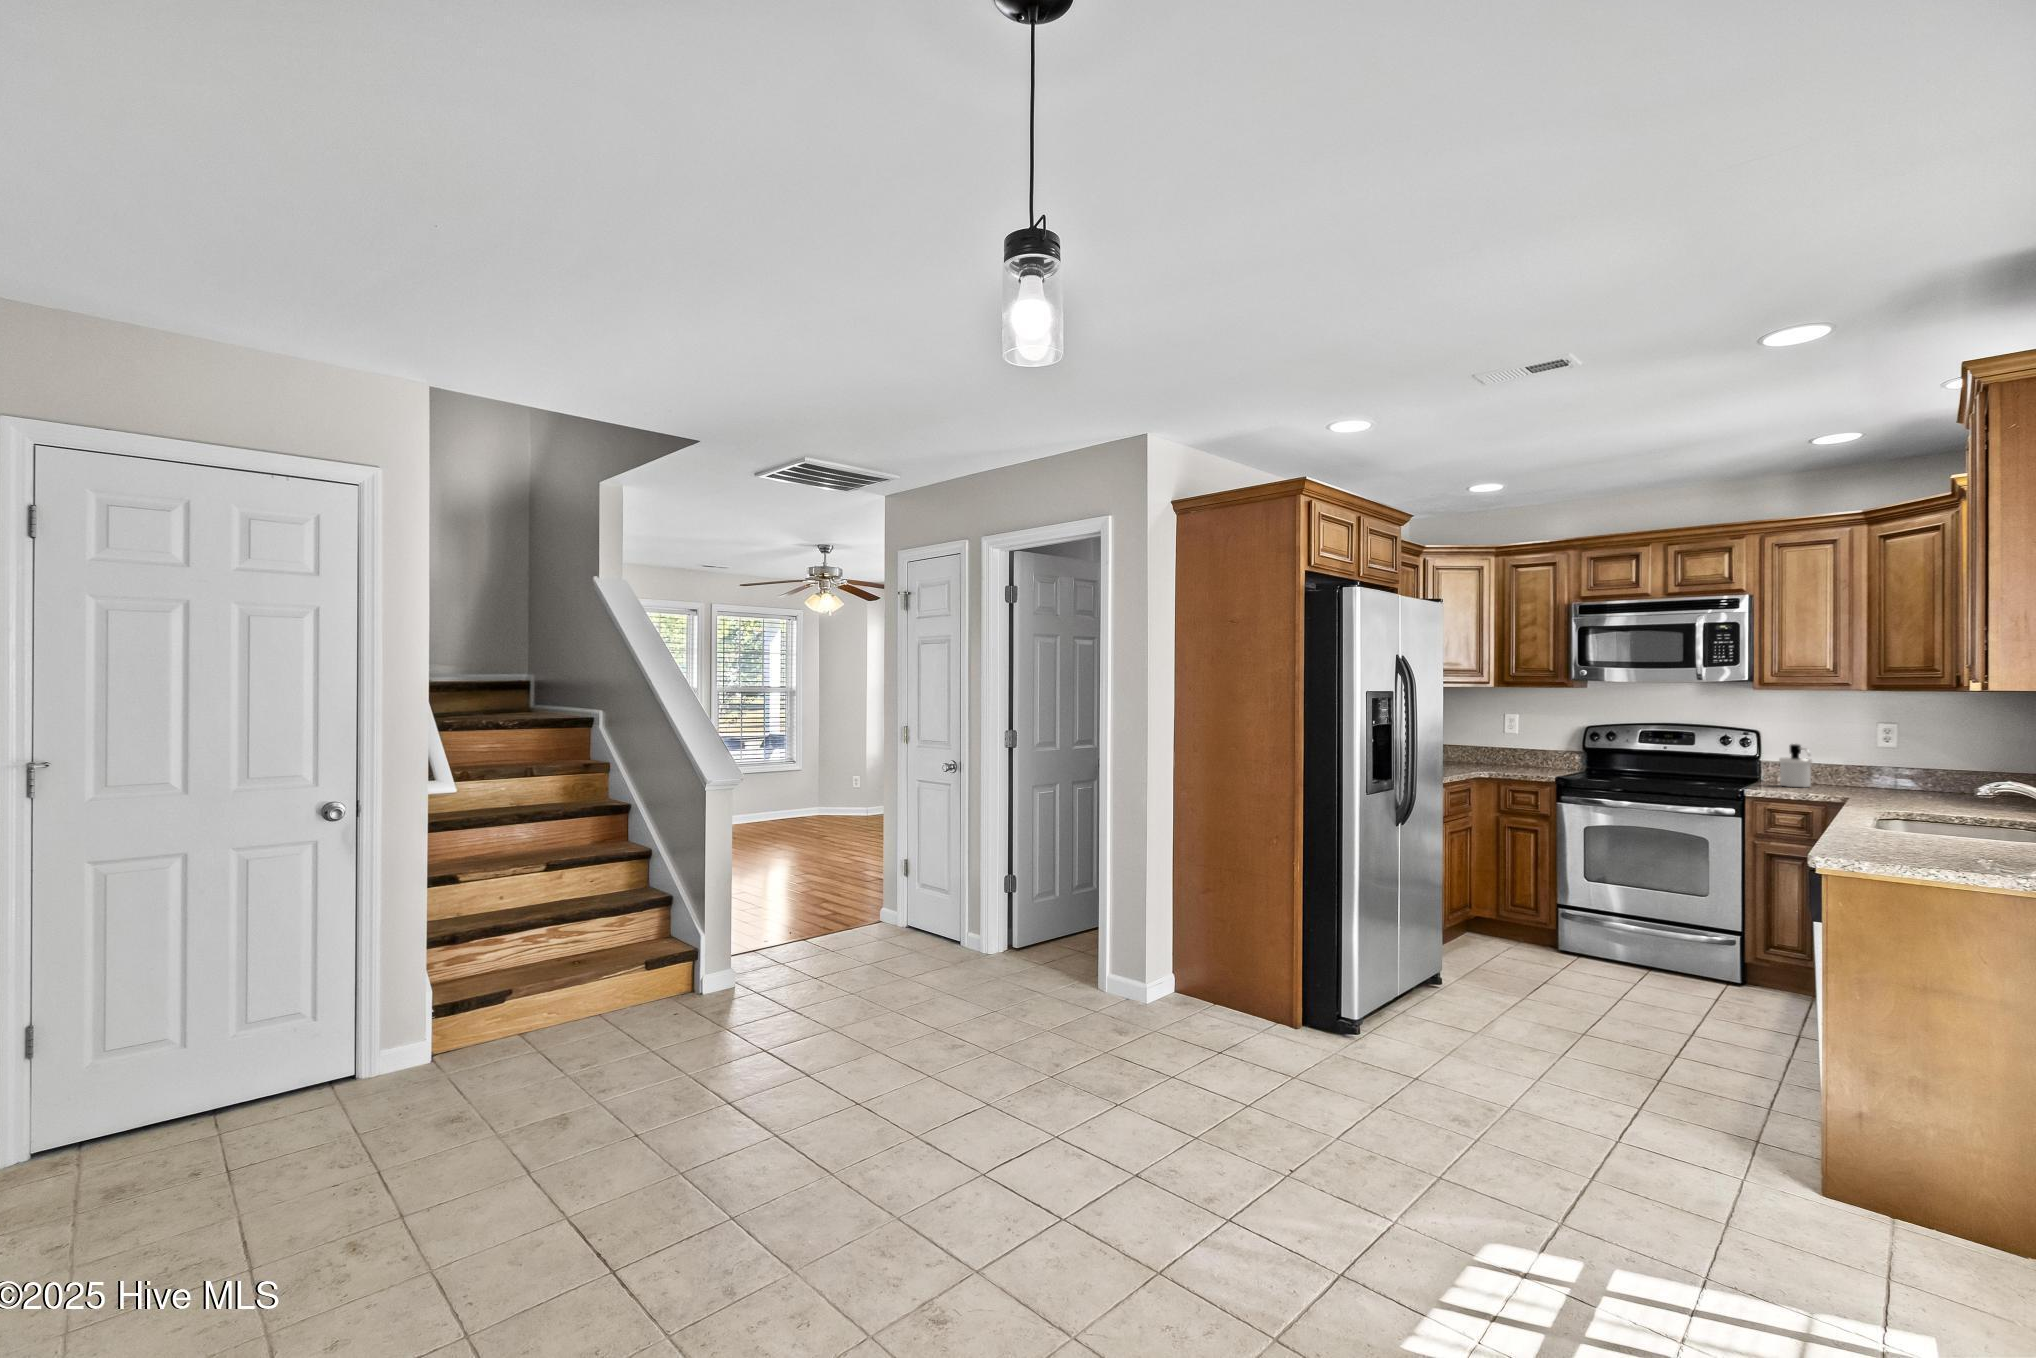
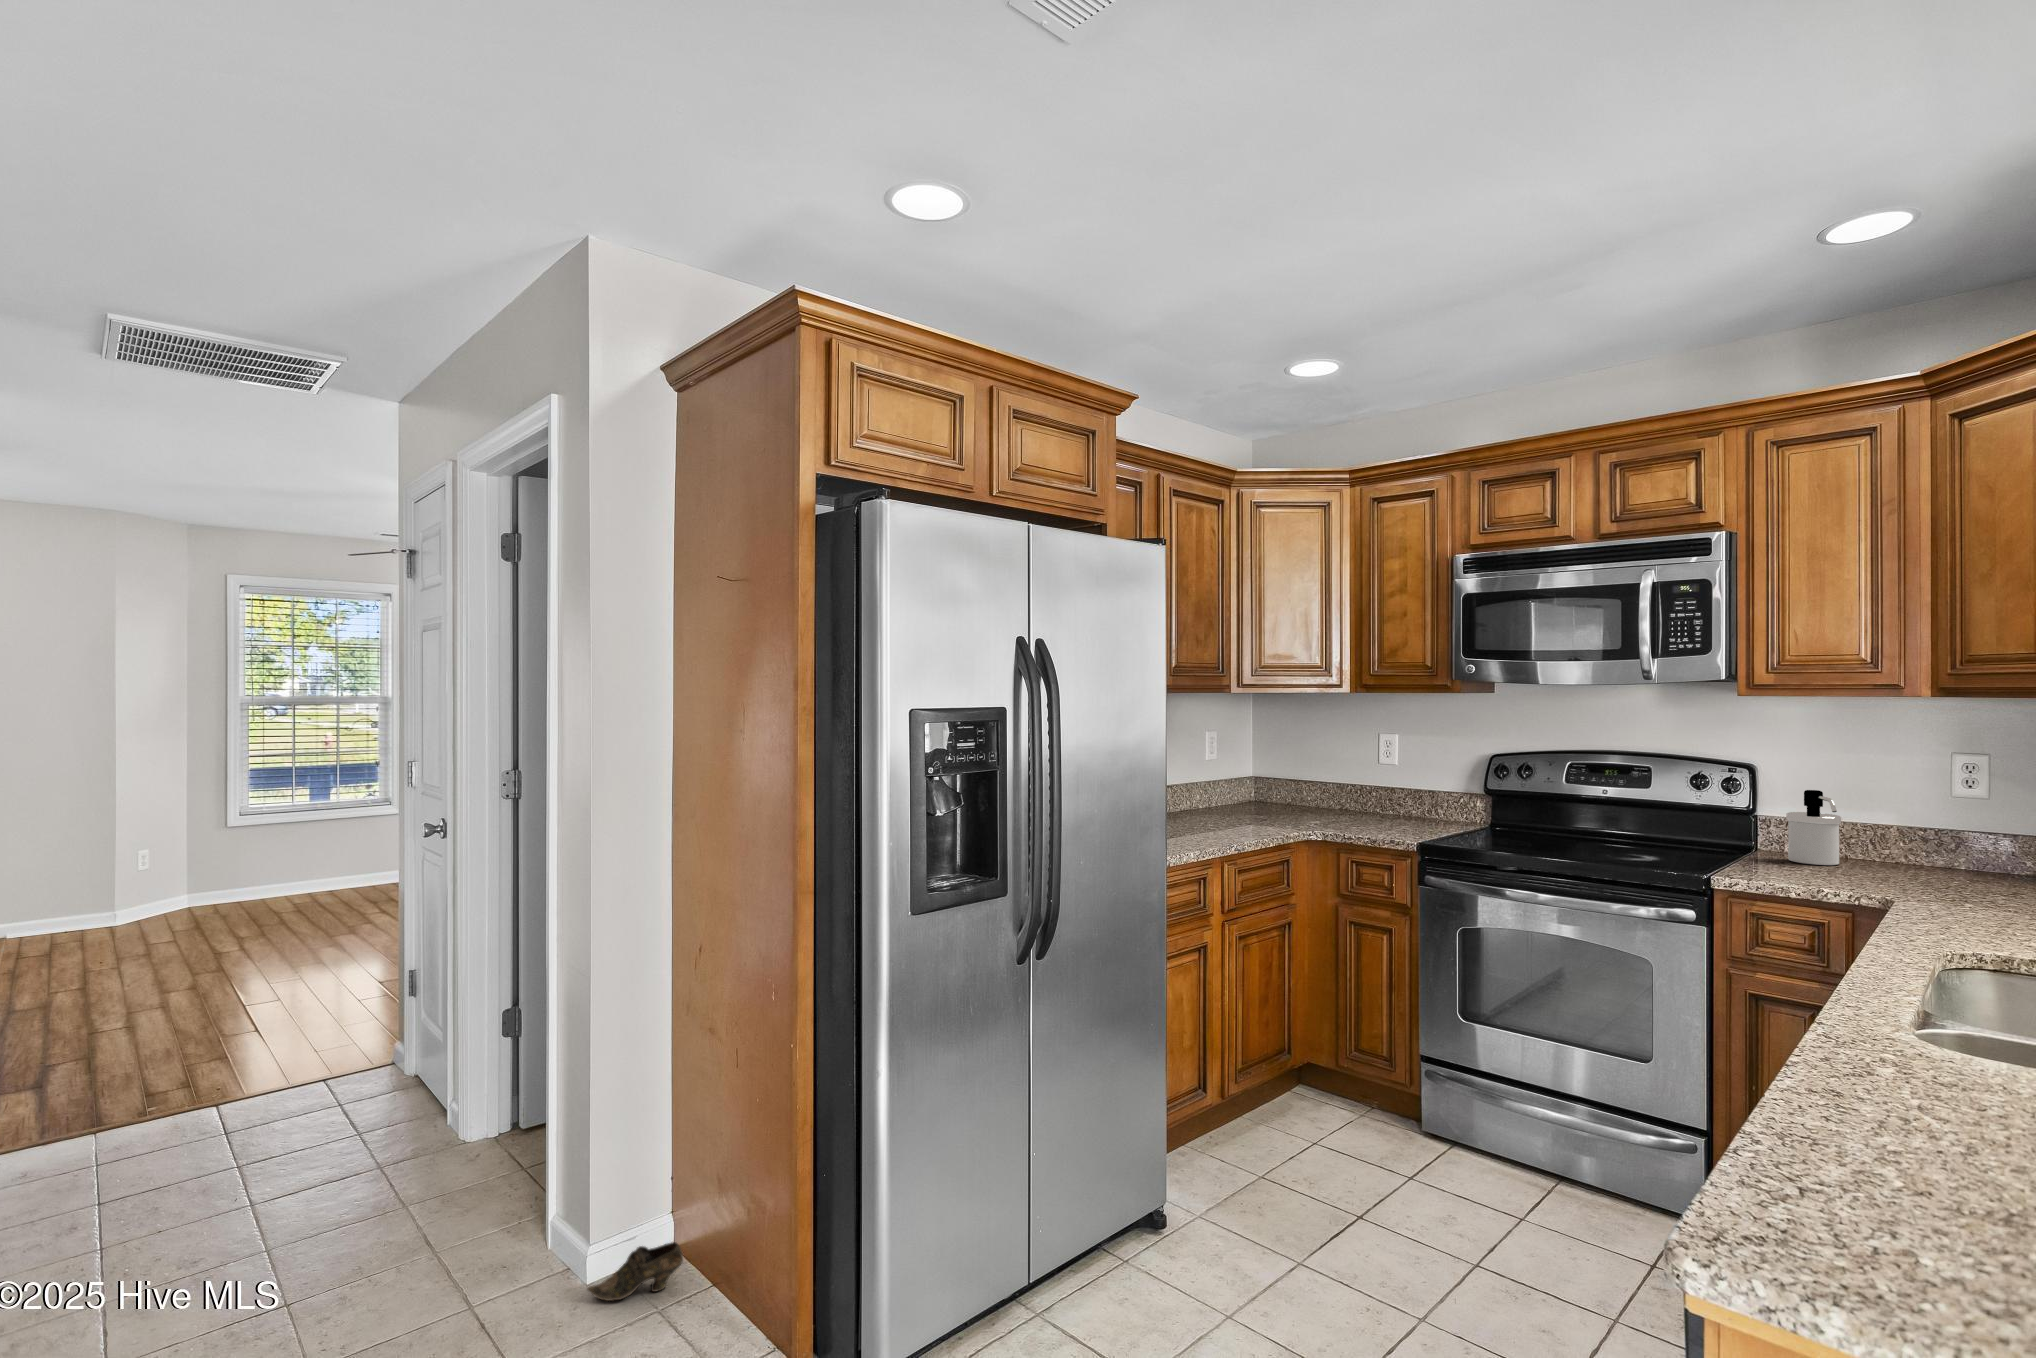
shoe: none [1157,986,1201,1013] -> present [587,1242,683,1301]

